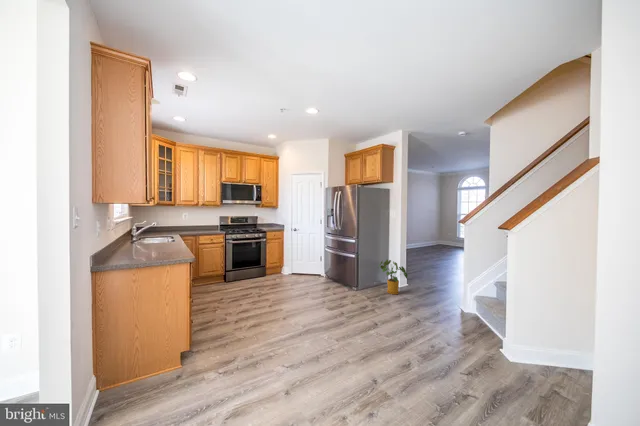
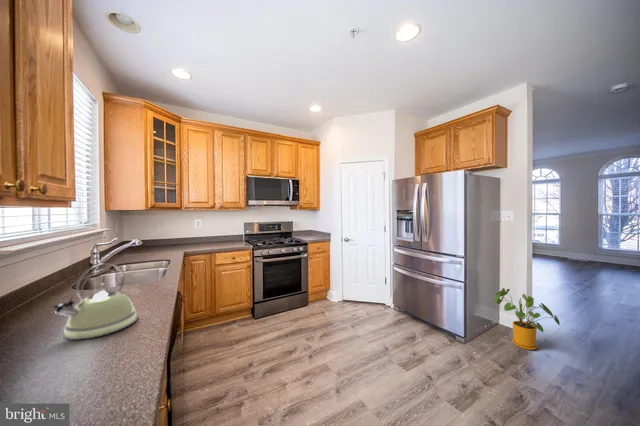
kettle: none [144,228,171,255] -> present [53,263,137,340]

